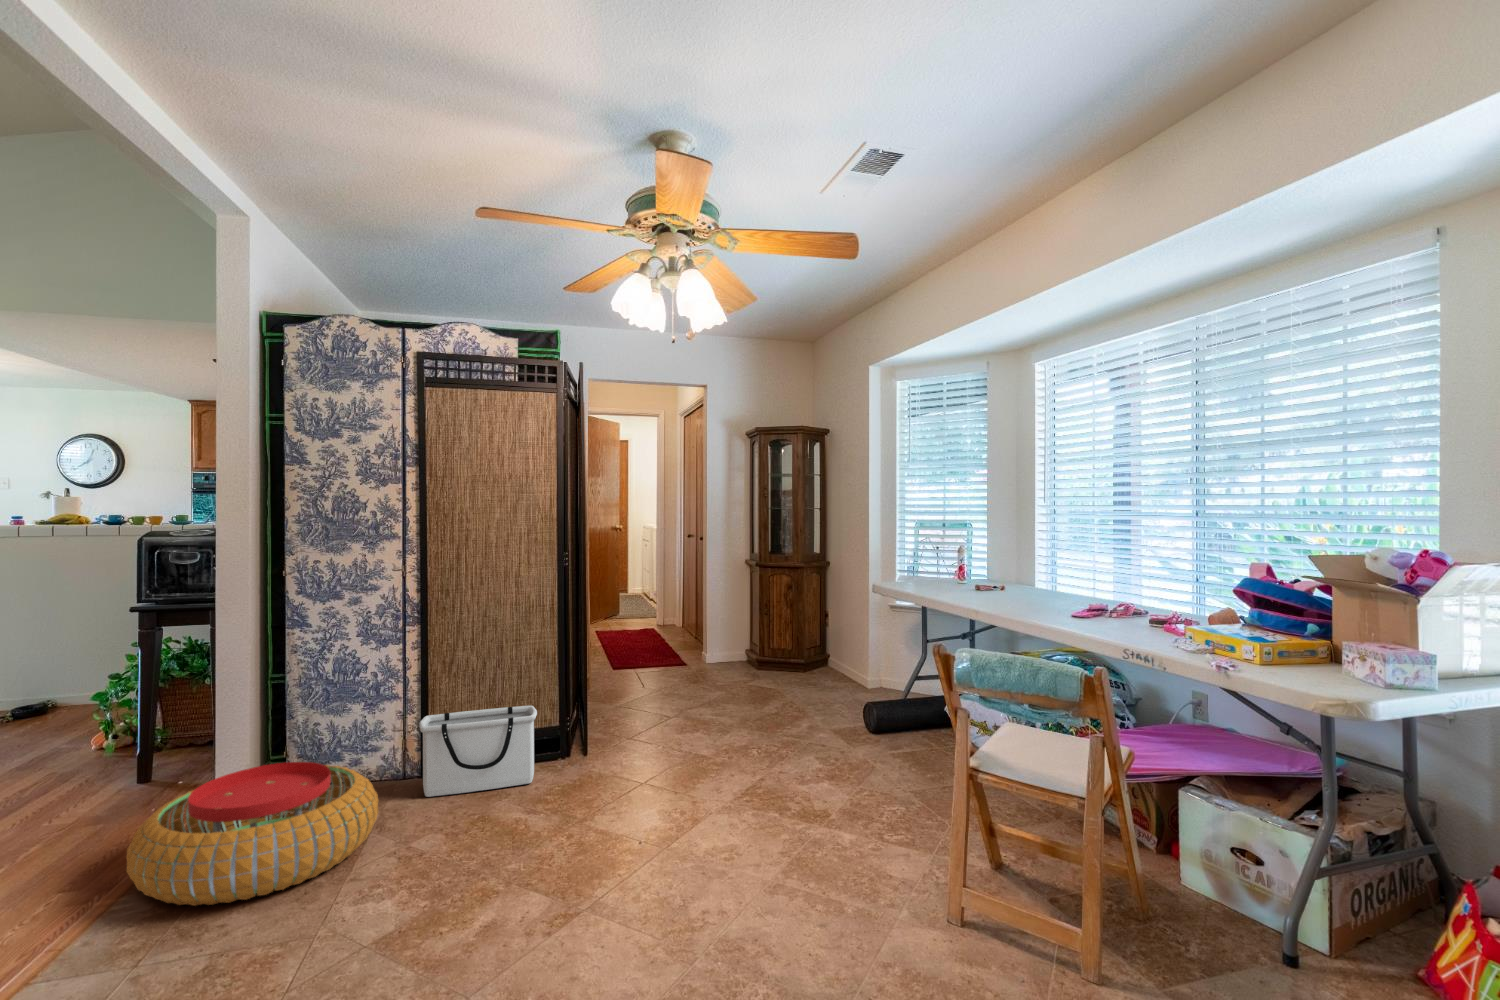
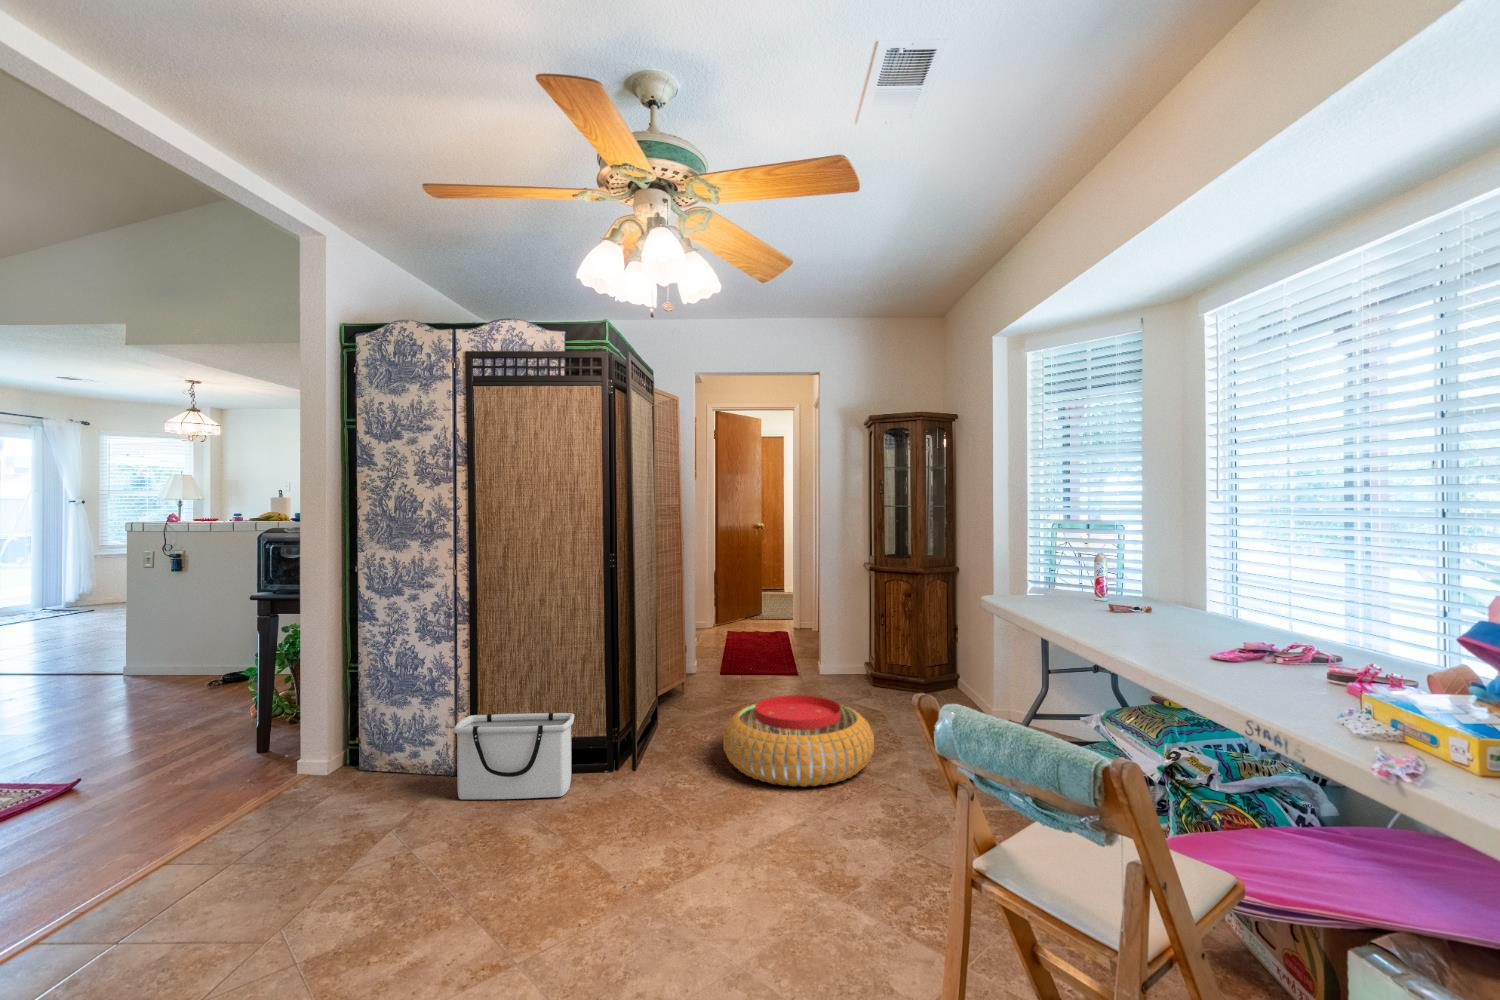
pouf: present [126,762,378,906] -> present [723,695,874,787]

